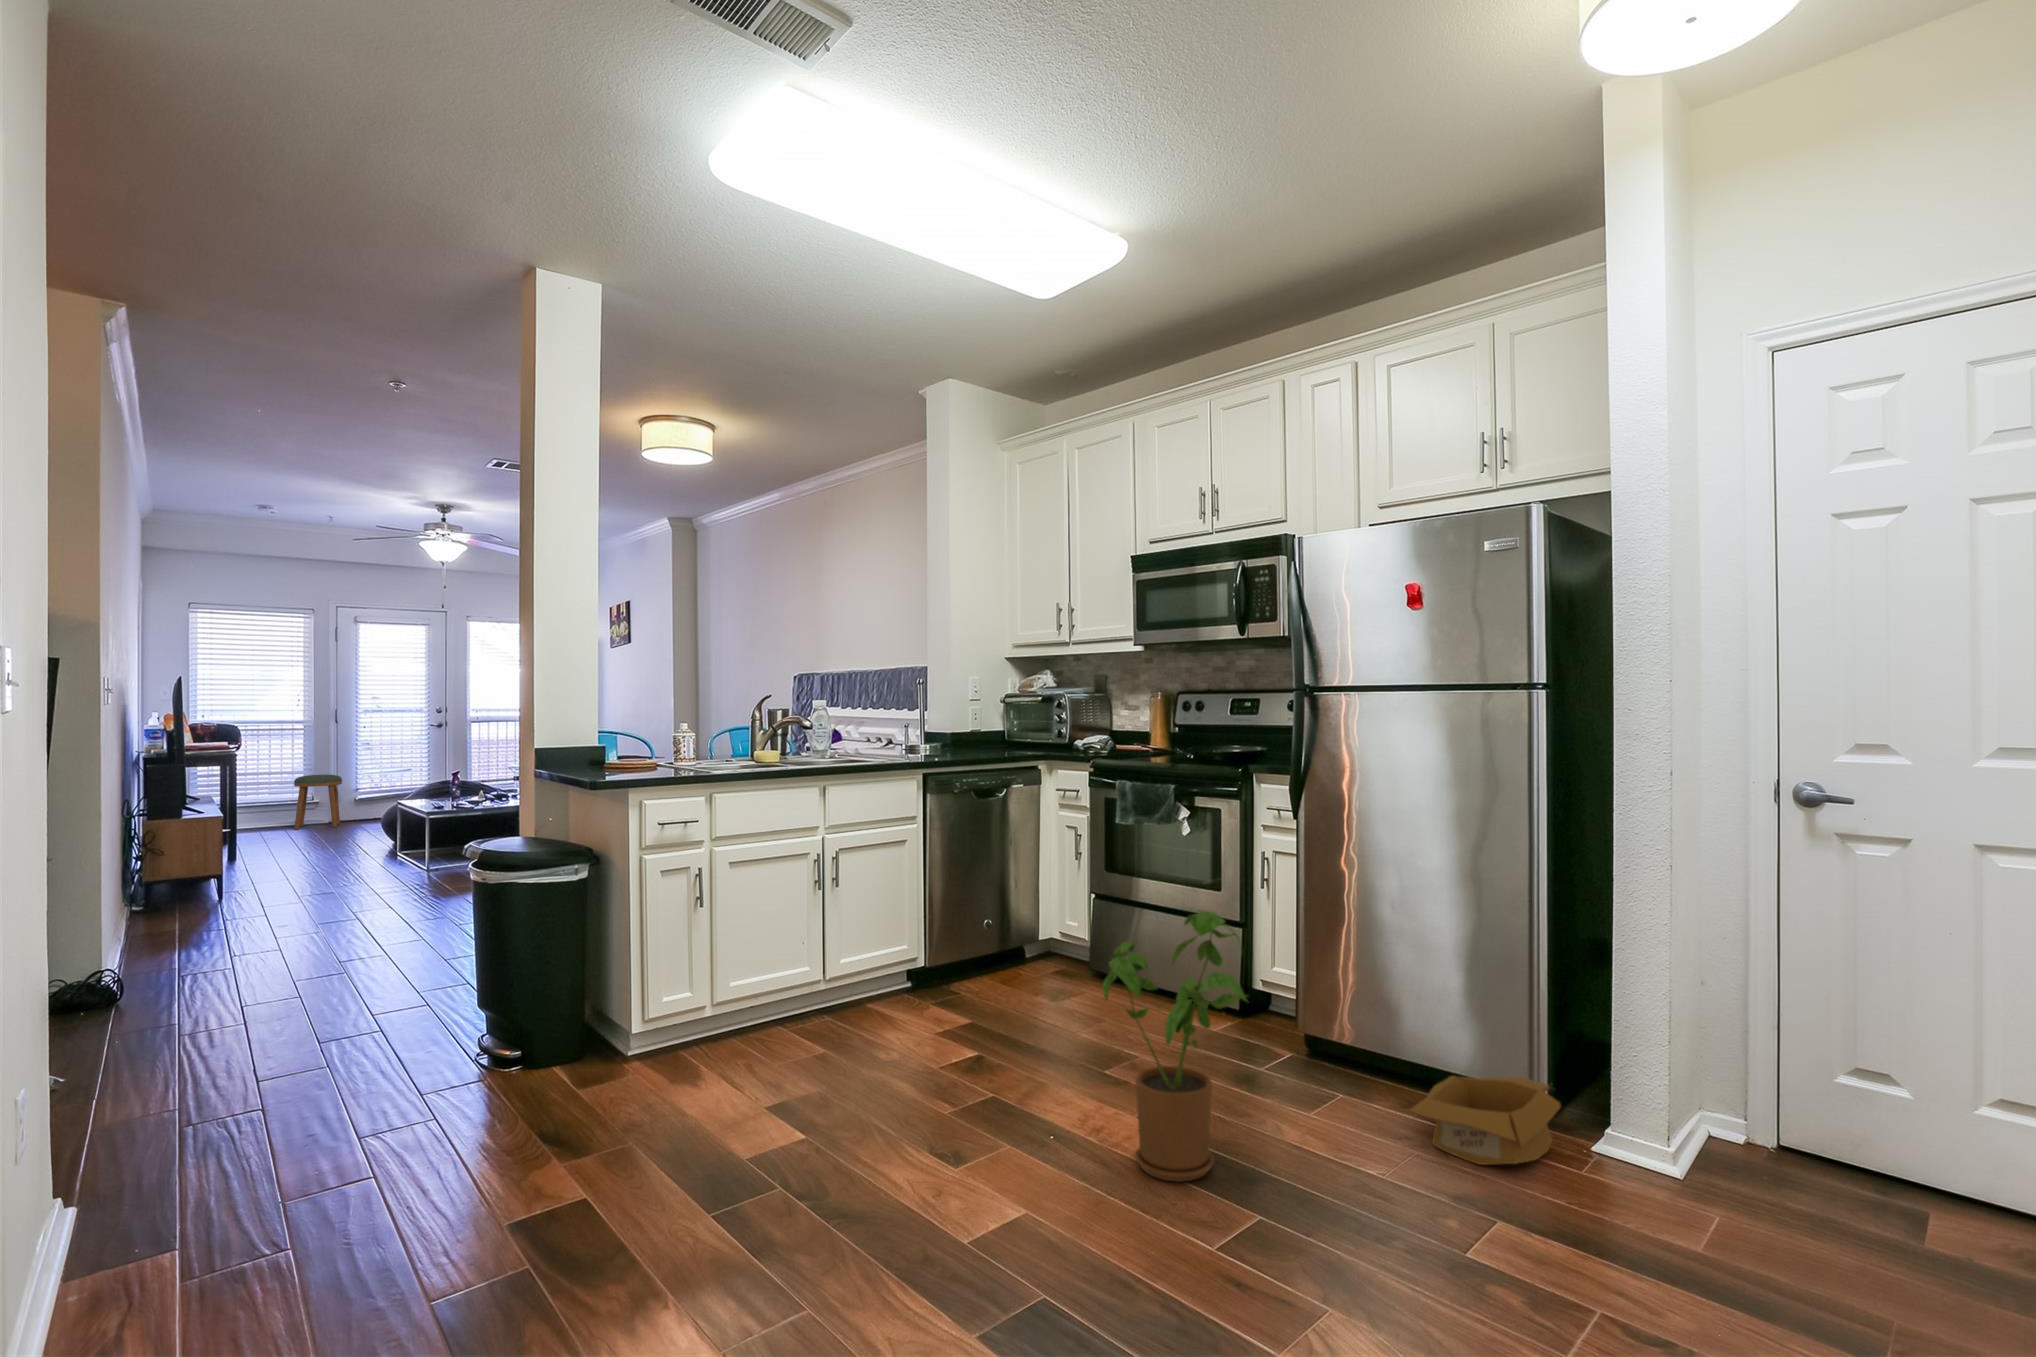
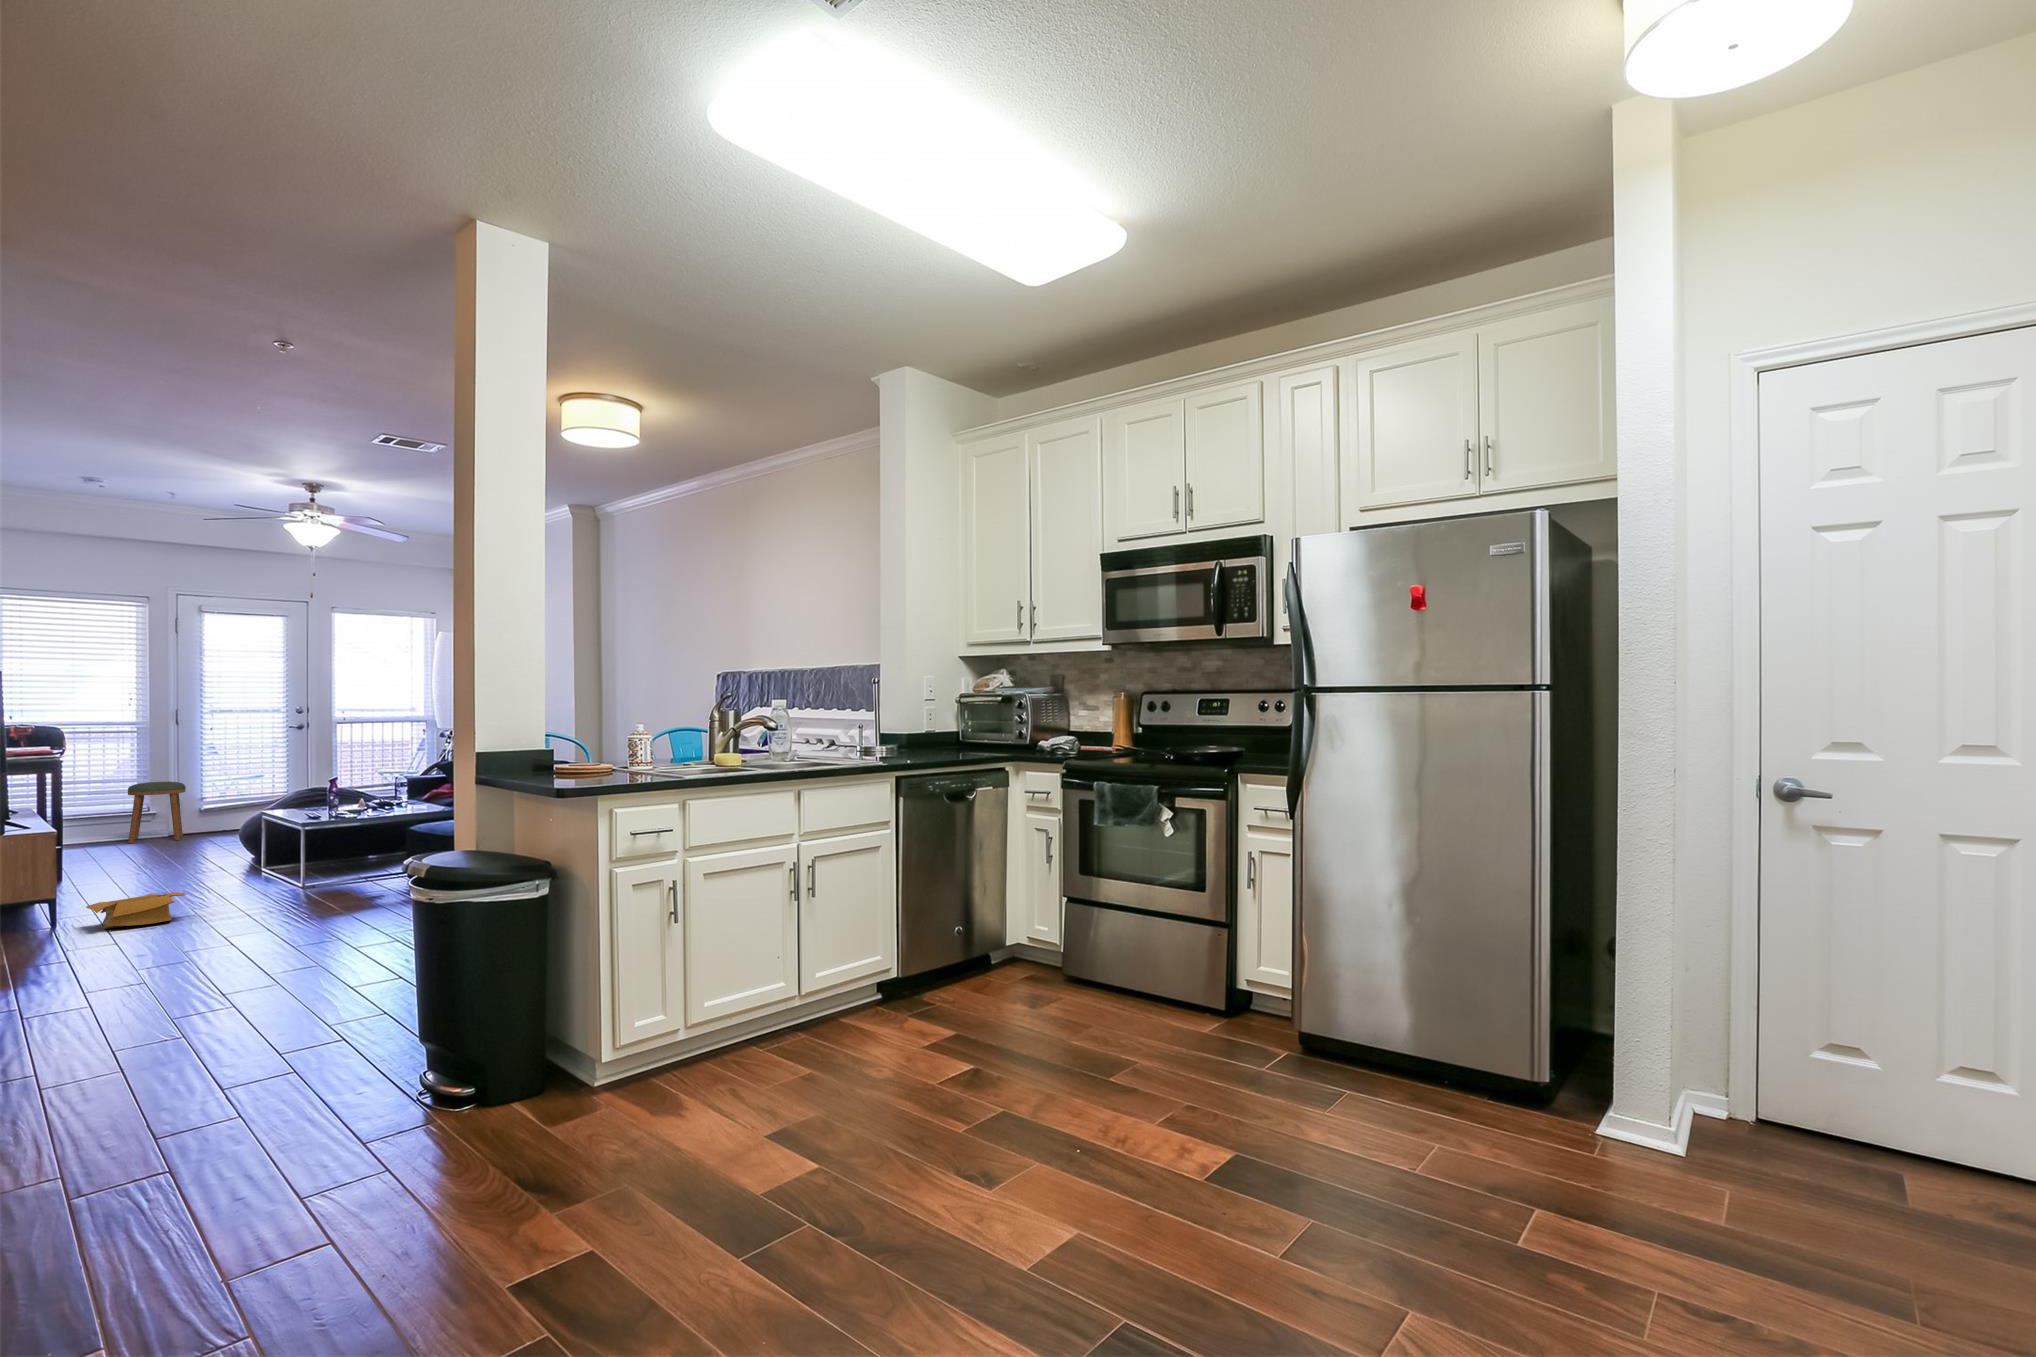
house plant: present [1102,910,1247,1182] -> none [1139,913,1301,1192]
cardboard box: present [1409,1076,1561,1165] -> present [86,892,185,929]

